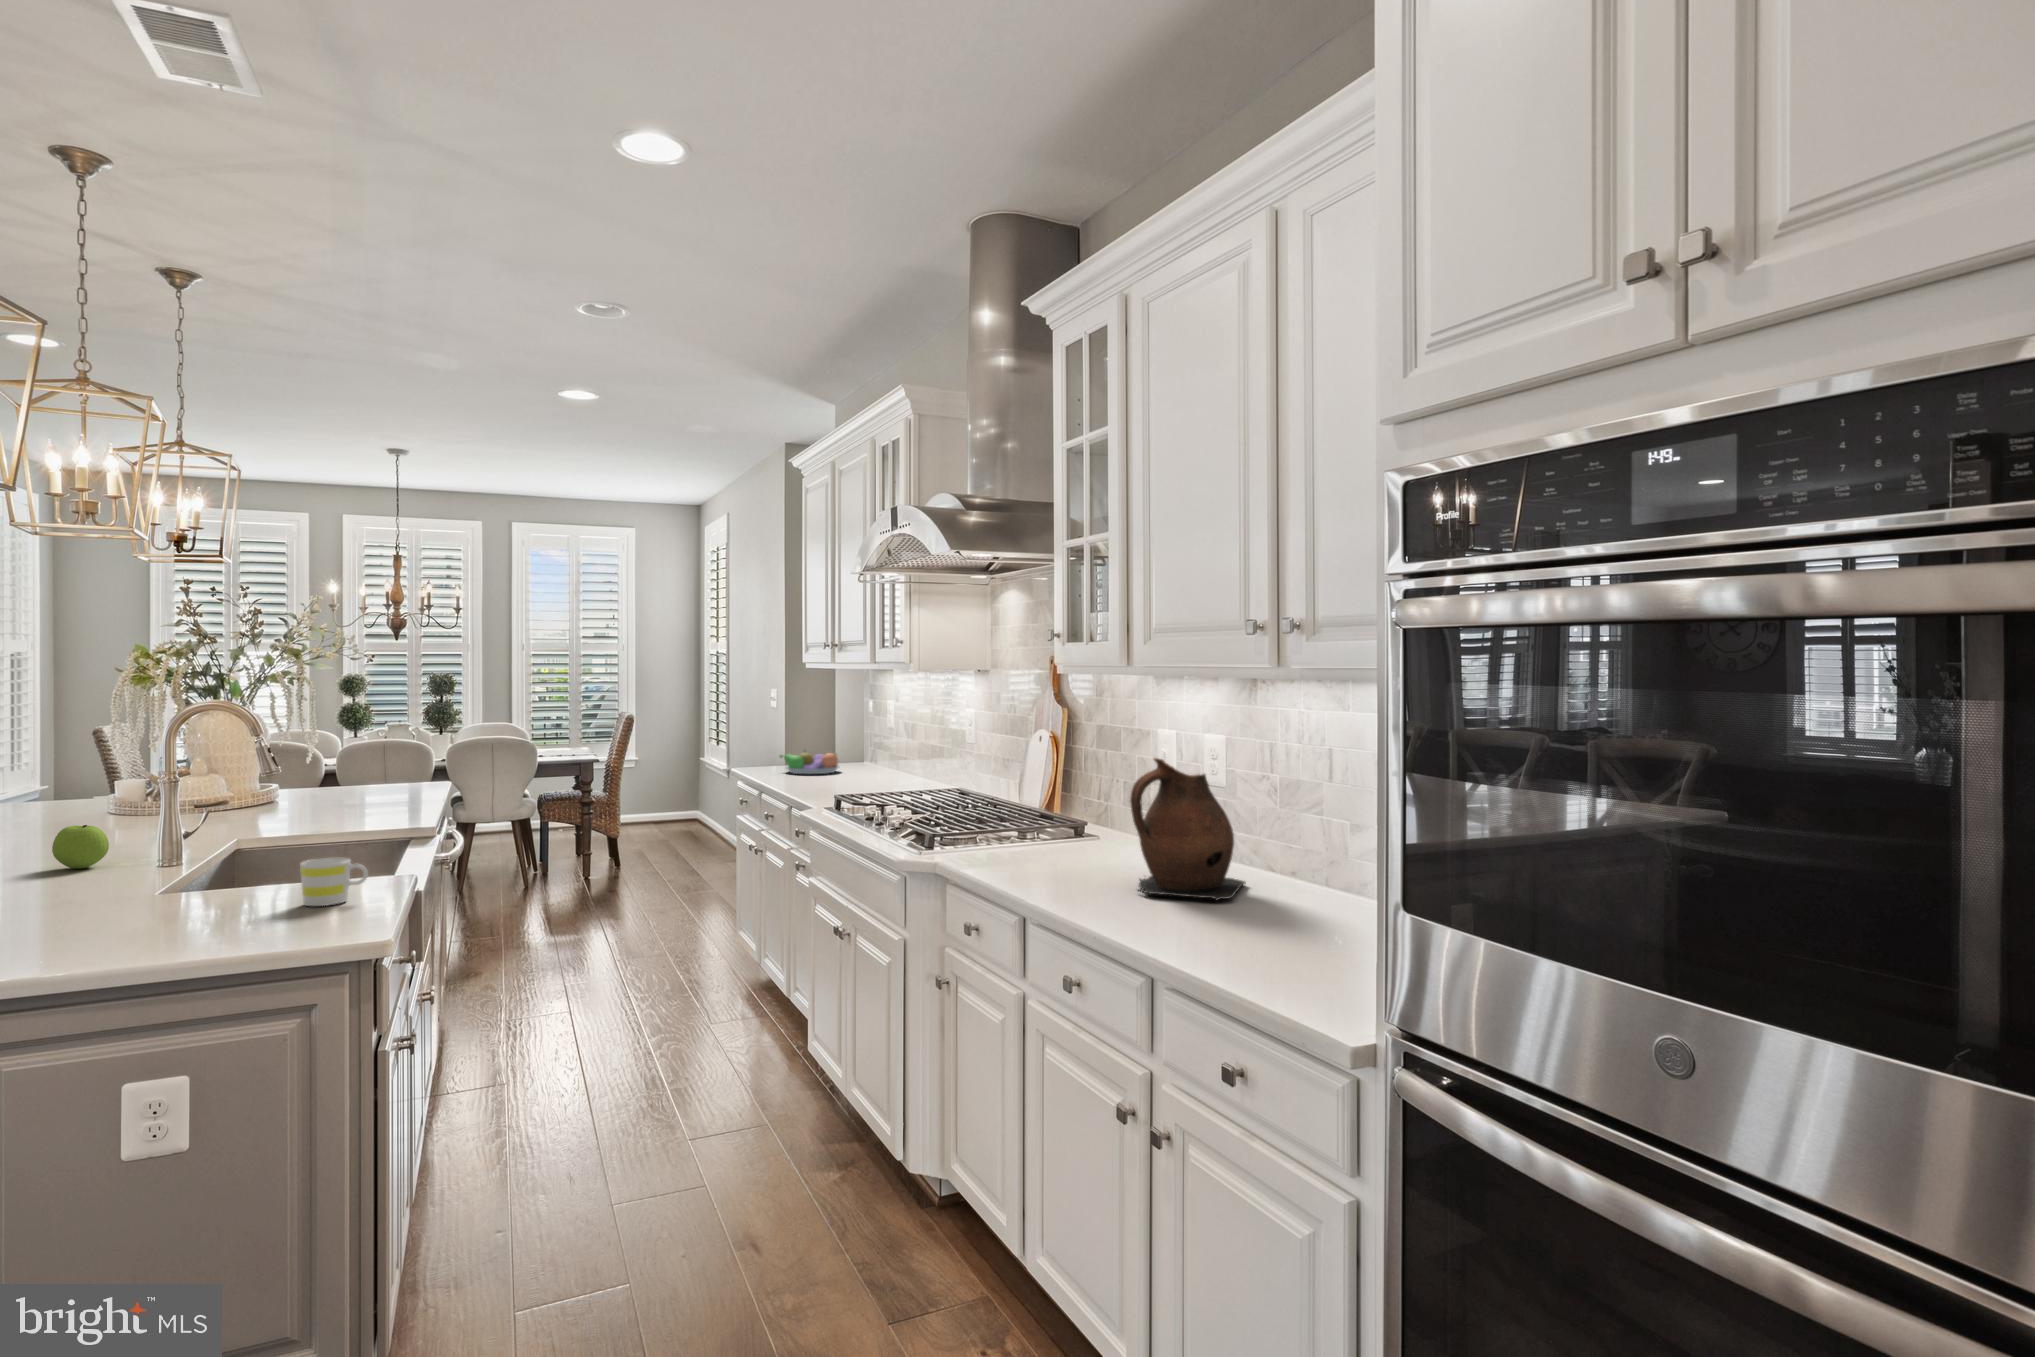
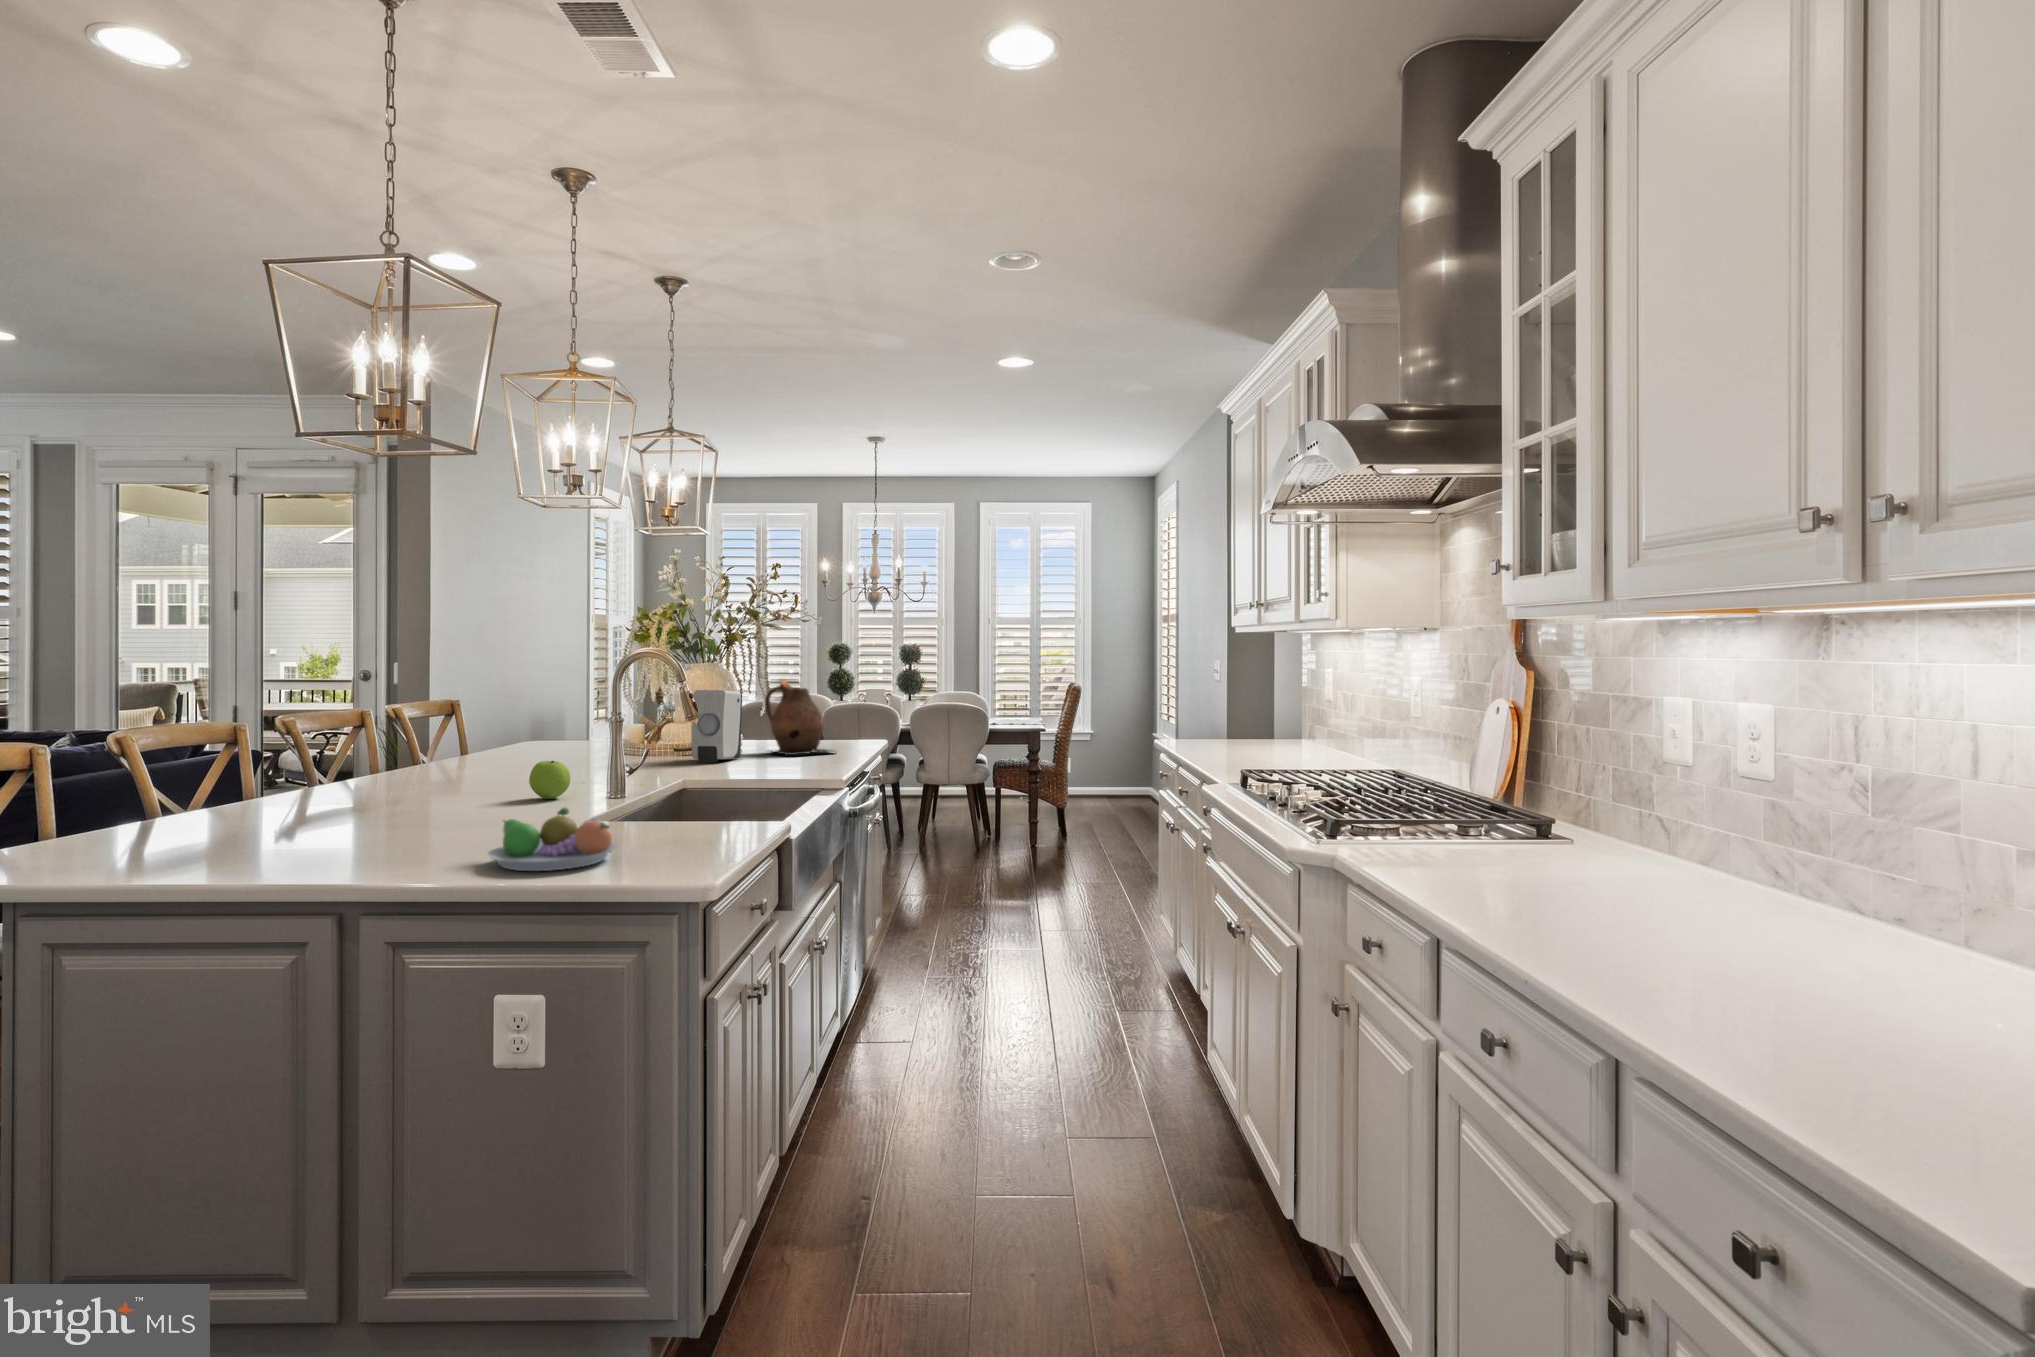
soap dispenser: none [229,736,291,816] -> present [691,690,742,763]
fruit bowl: present [780,750,839,774] -> present [488,808,617,871]
ceramic pitcher: present [1130,758,1245,901] -> present [765,679,834,755]
mug: present [300,857,368,906] -> none [671,802,728,848]

